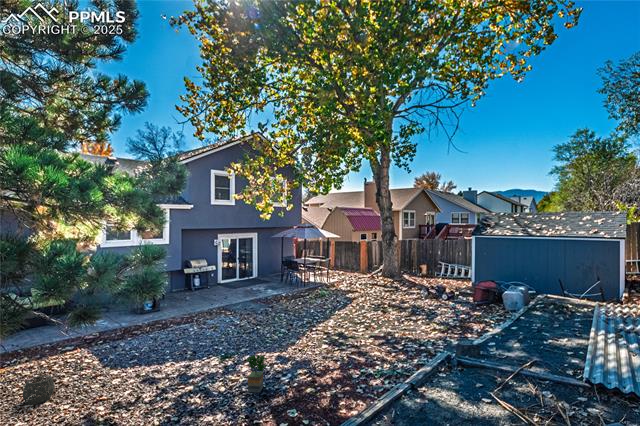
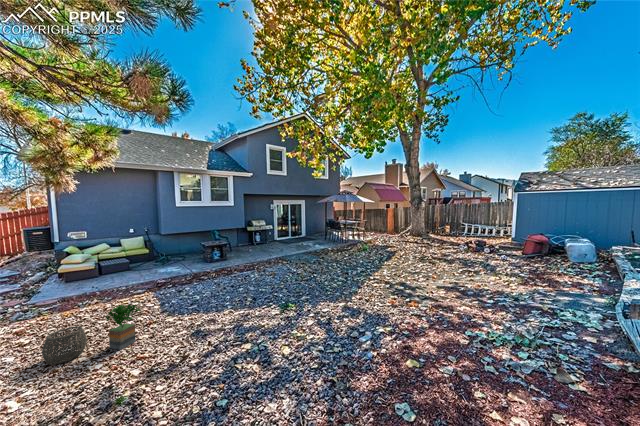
potted tree: present [246,355,267,392] -> present [106,305,140,350]

